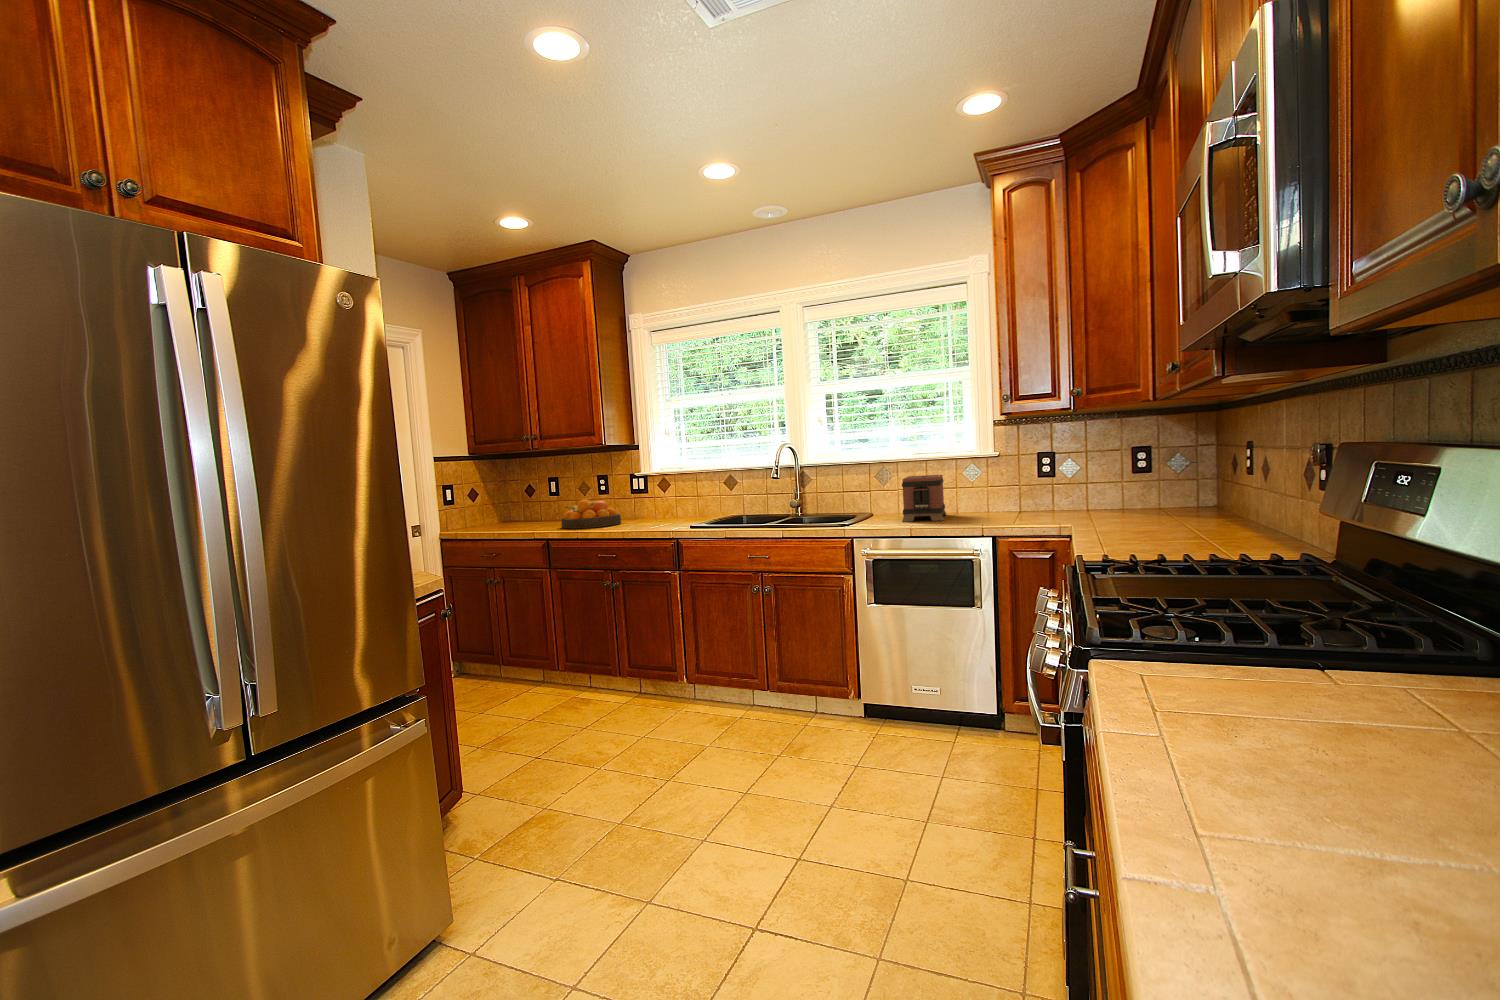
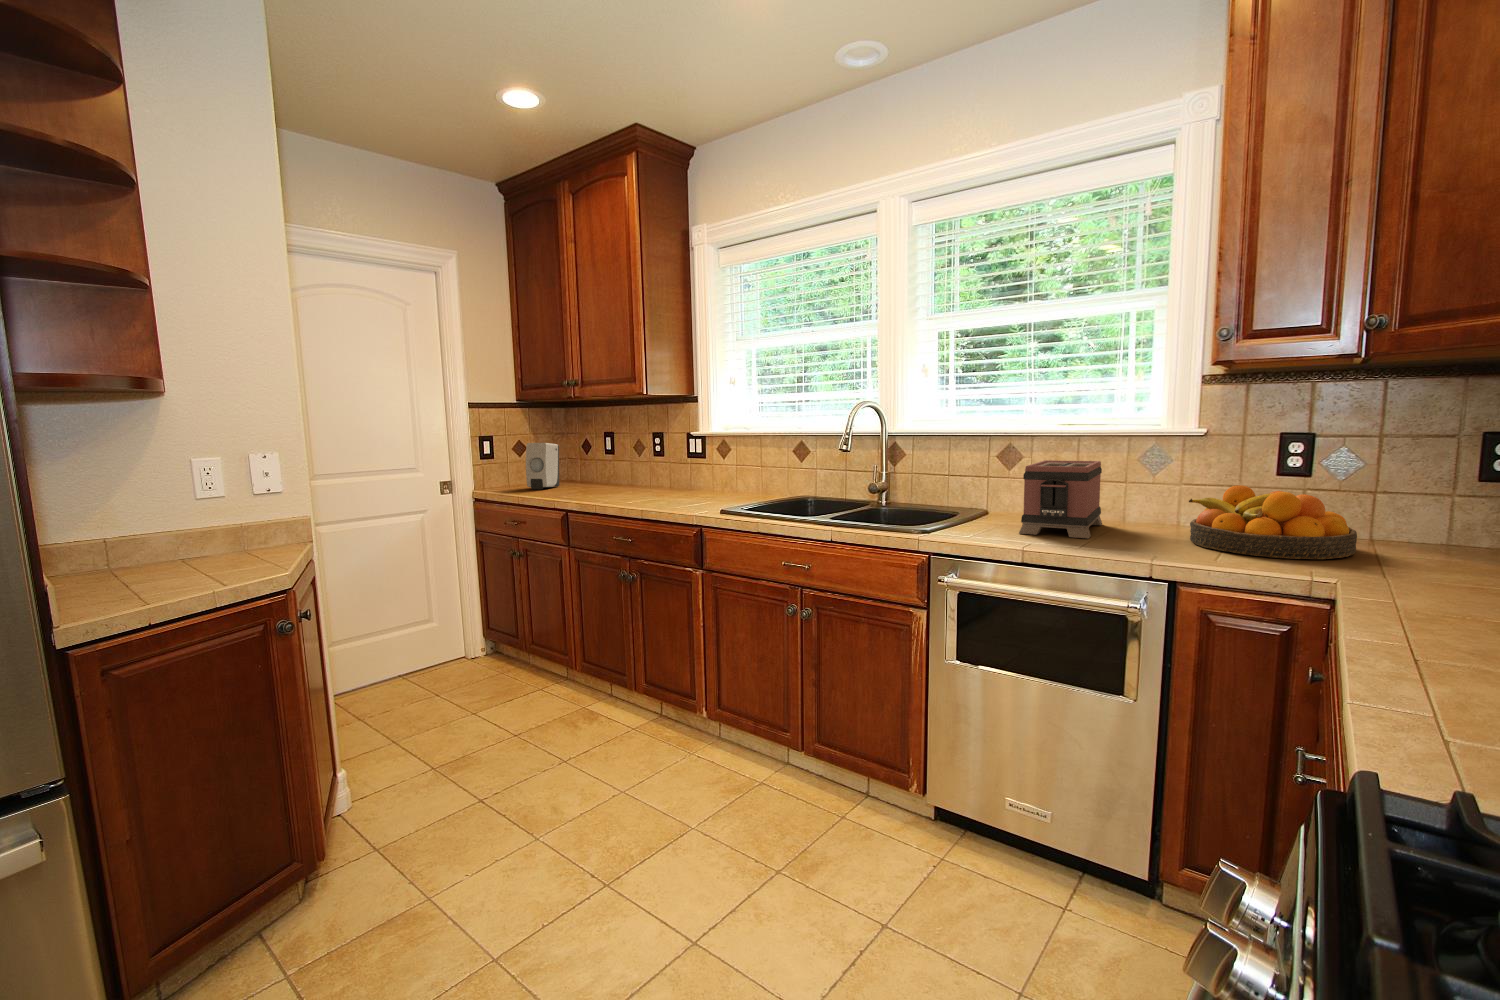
soap dispenser: none [488,488,515,528] -> present [526,443,559,489]
fruit bowl: present [561,499,621,528] -> present [1189,485,1357,559]

